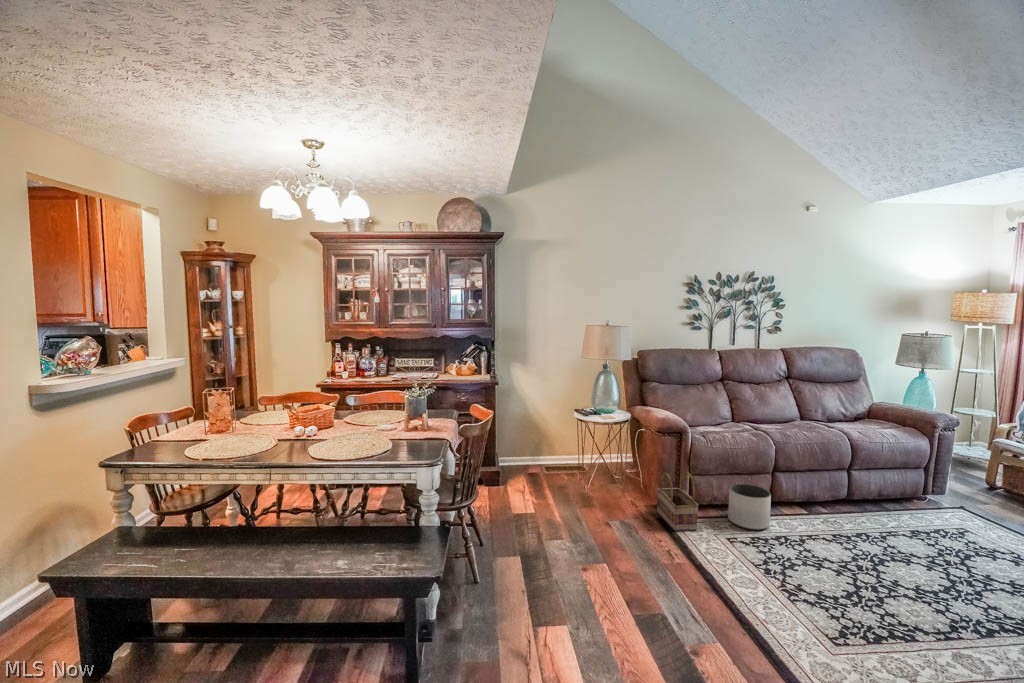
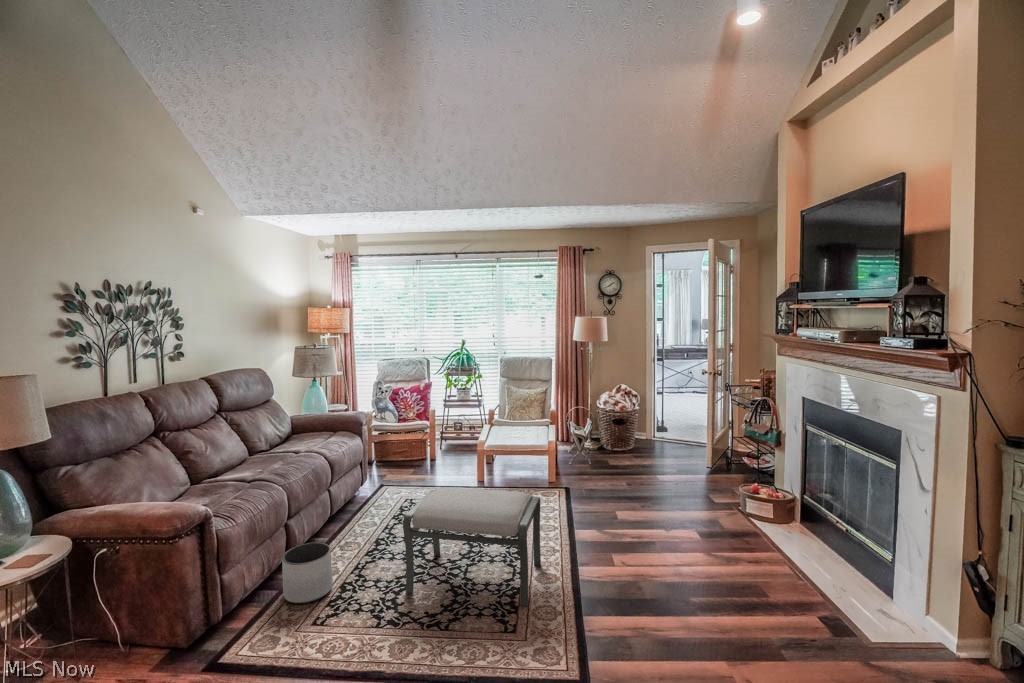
basket: present [657,472,699,531] -> none [205,572,288,664]
ottoman: none [803,493,1009,664] -> present [403,487,541,606]

